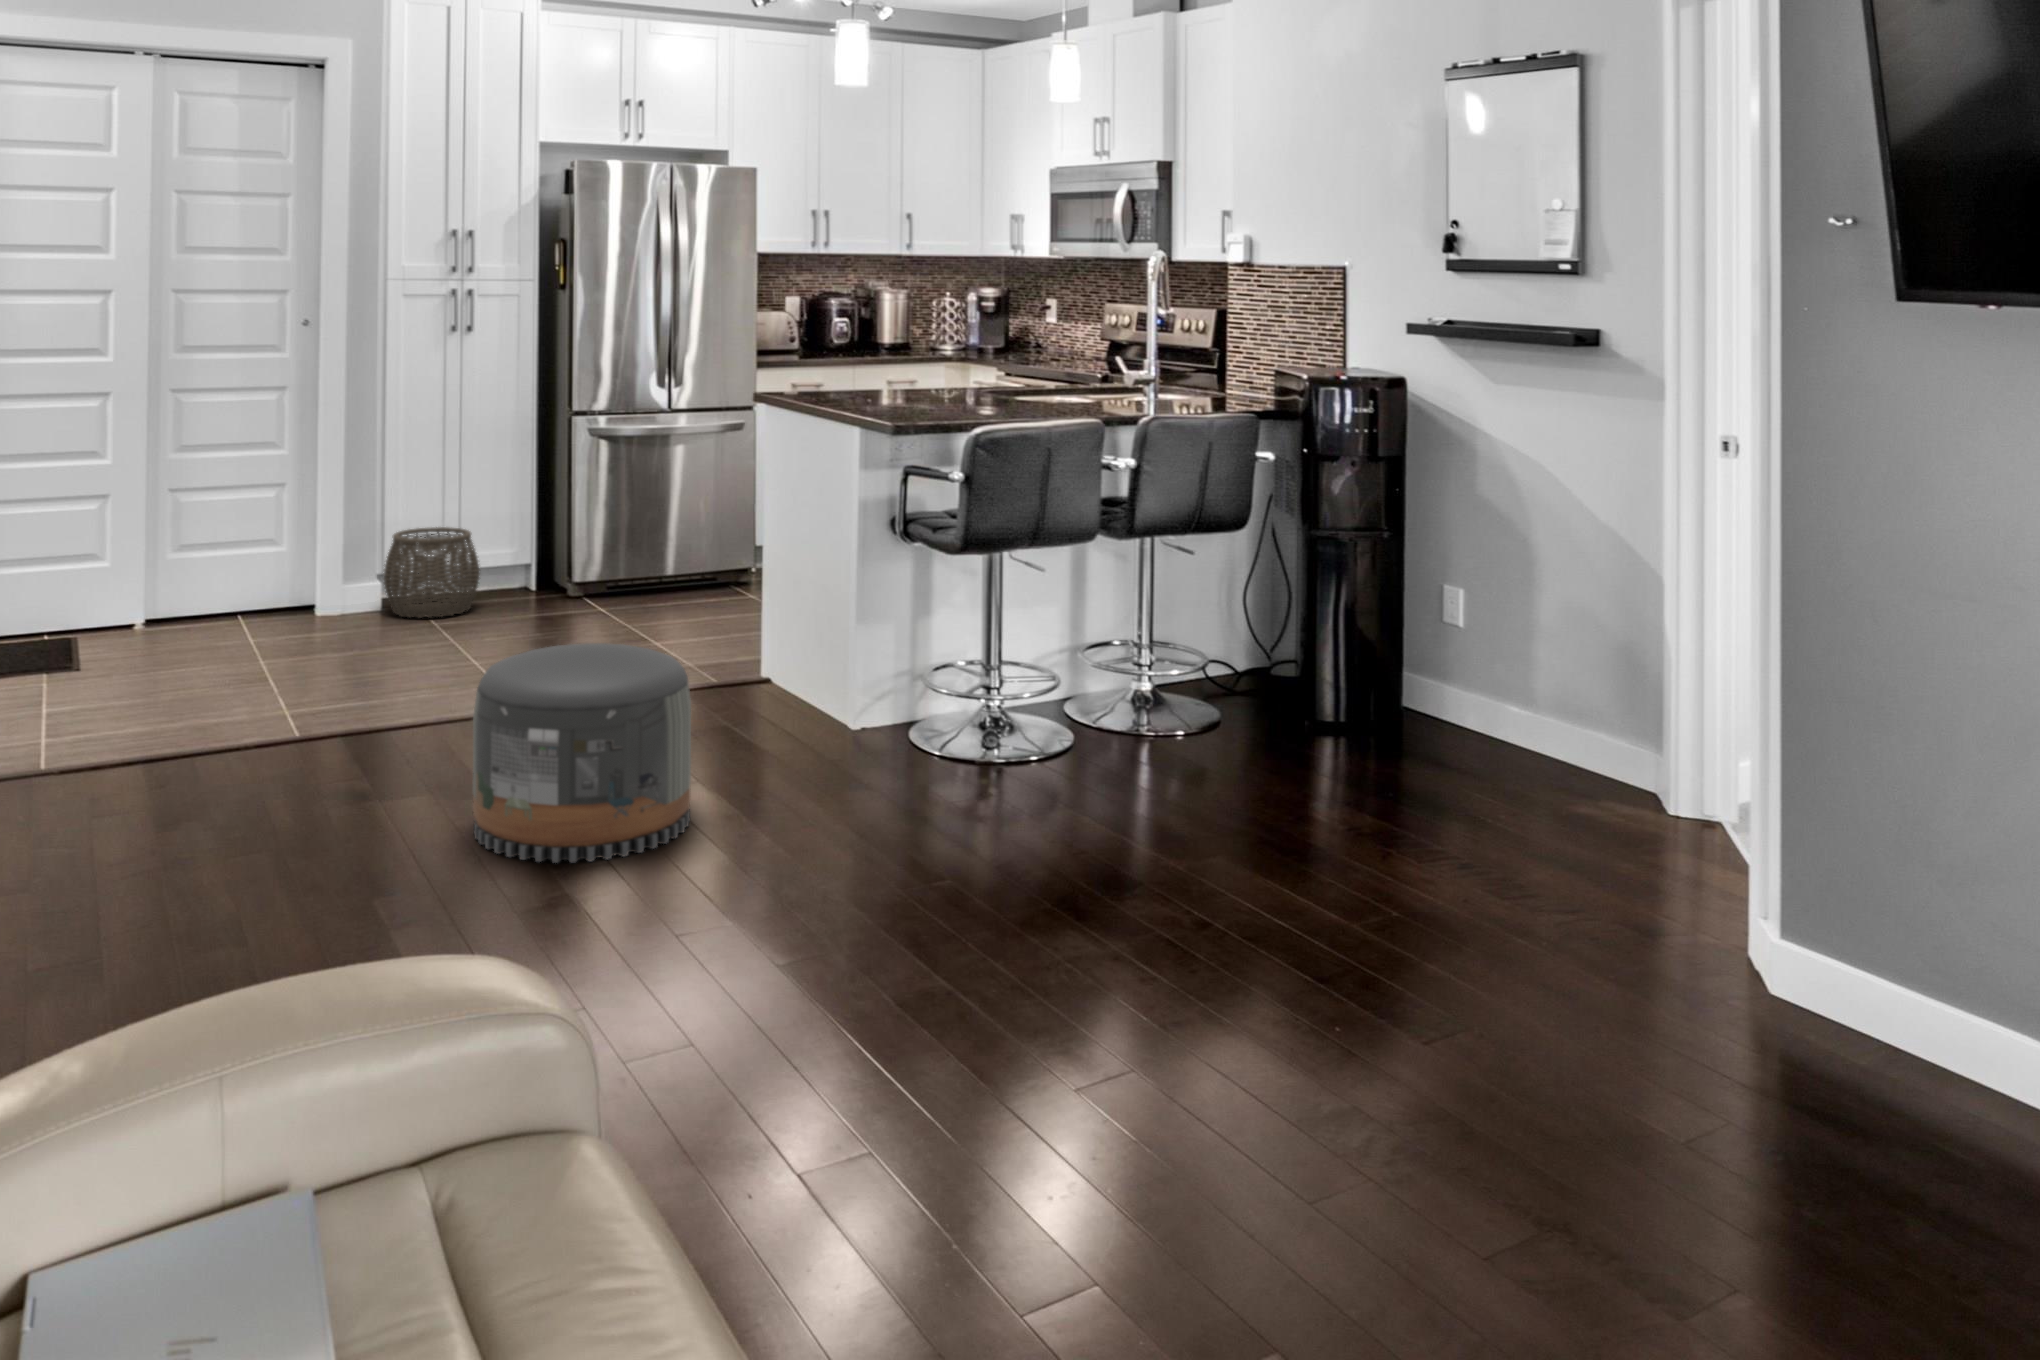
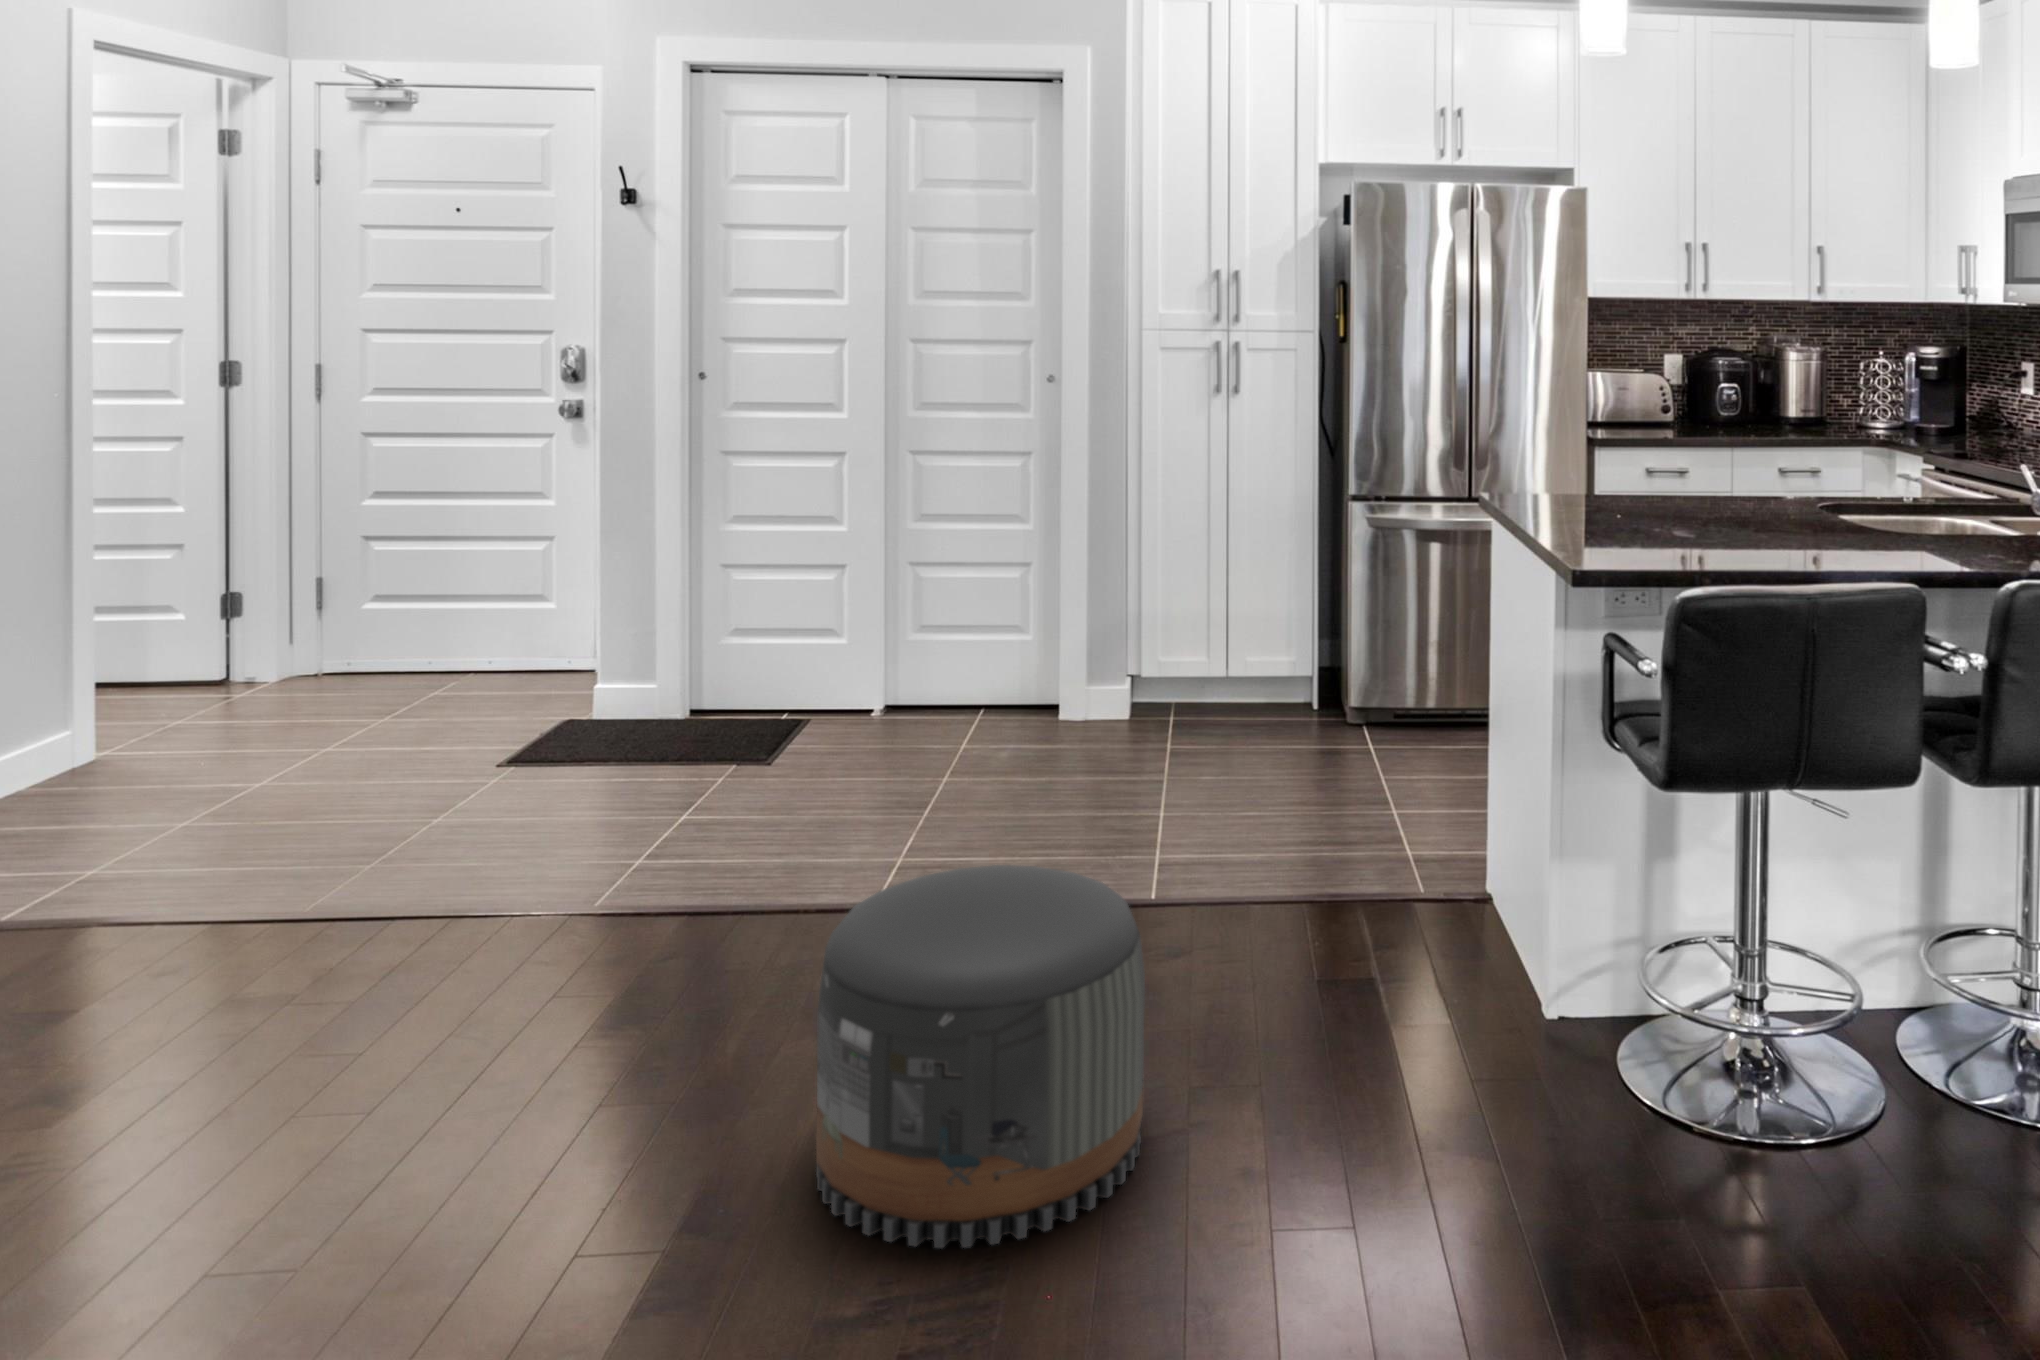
woven basket: present [383,527,480,618] -> none [1119,618,1229,730]

